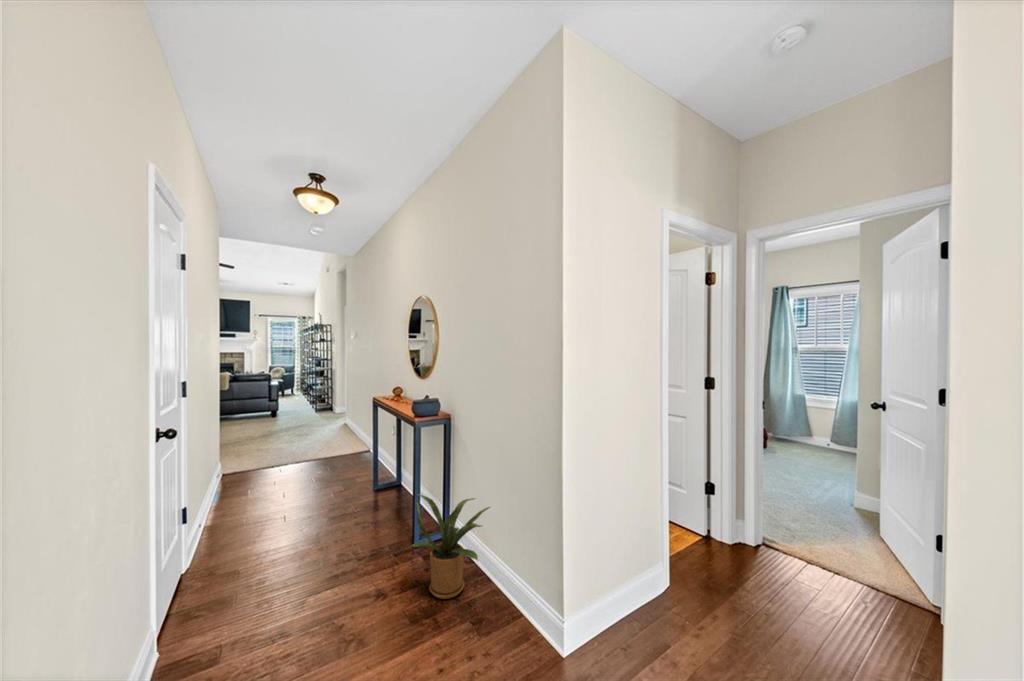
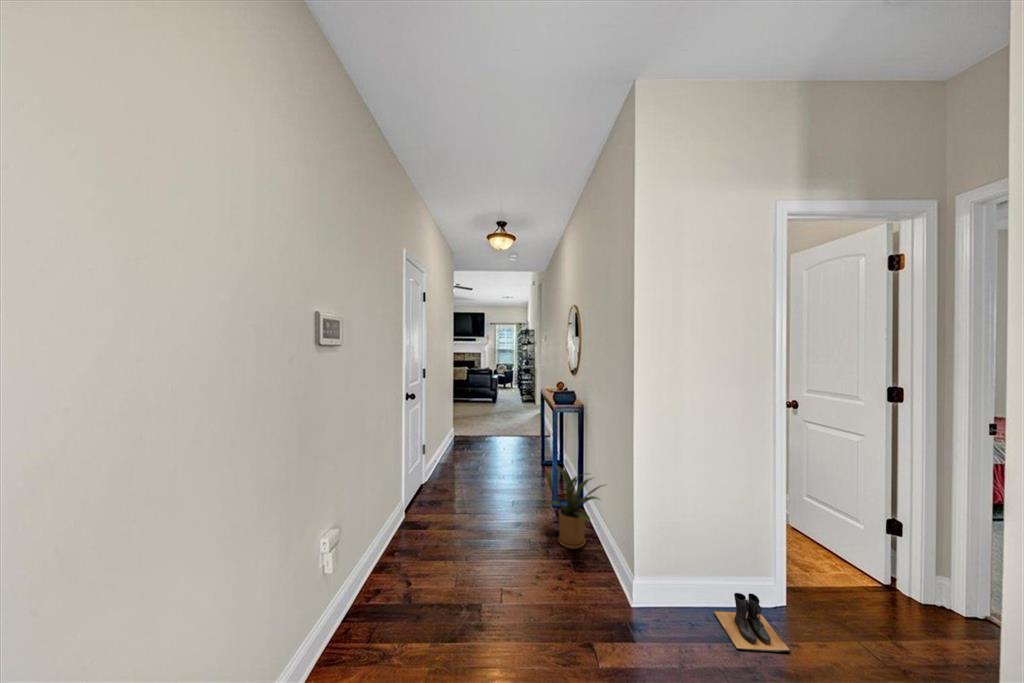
boots: none [622,590,695,657] -> present [714,593,790,652]

